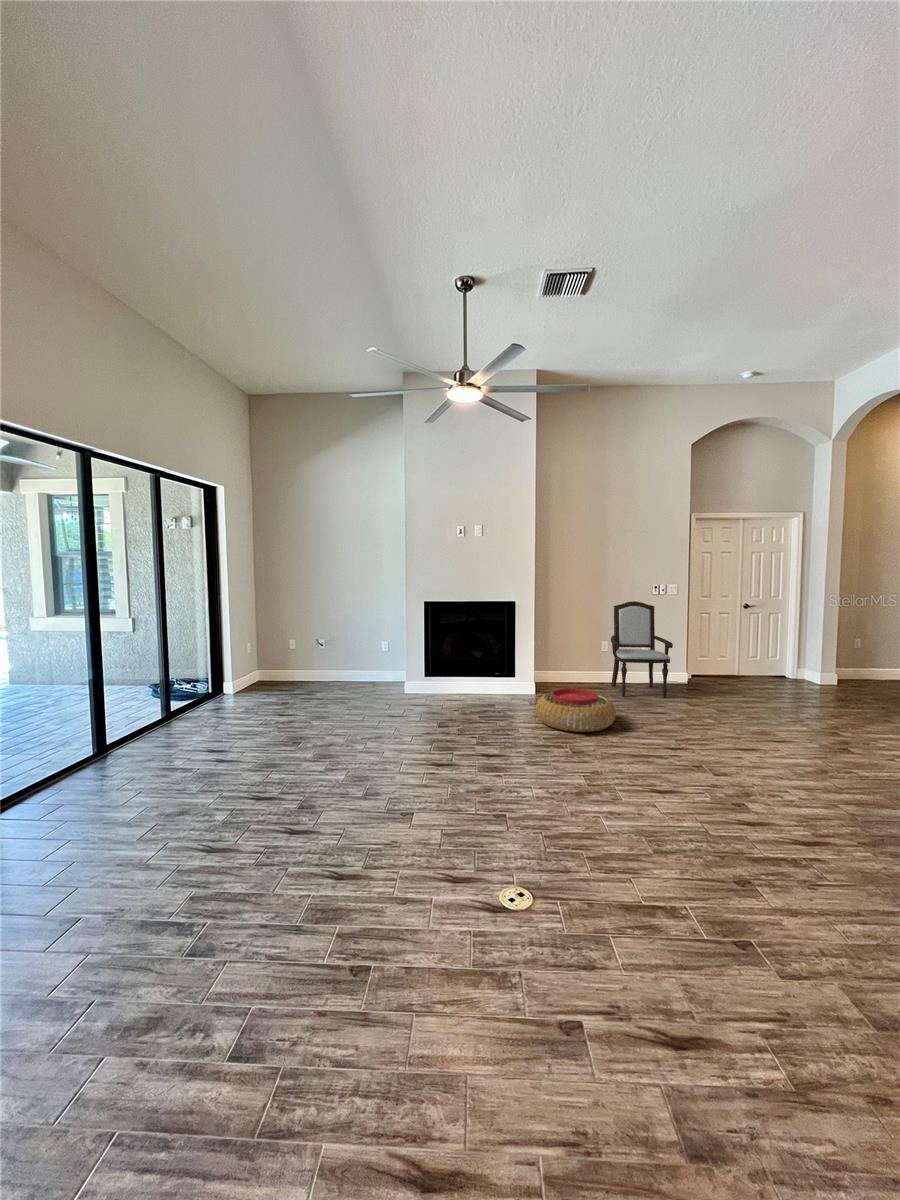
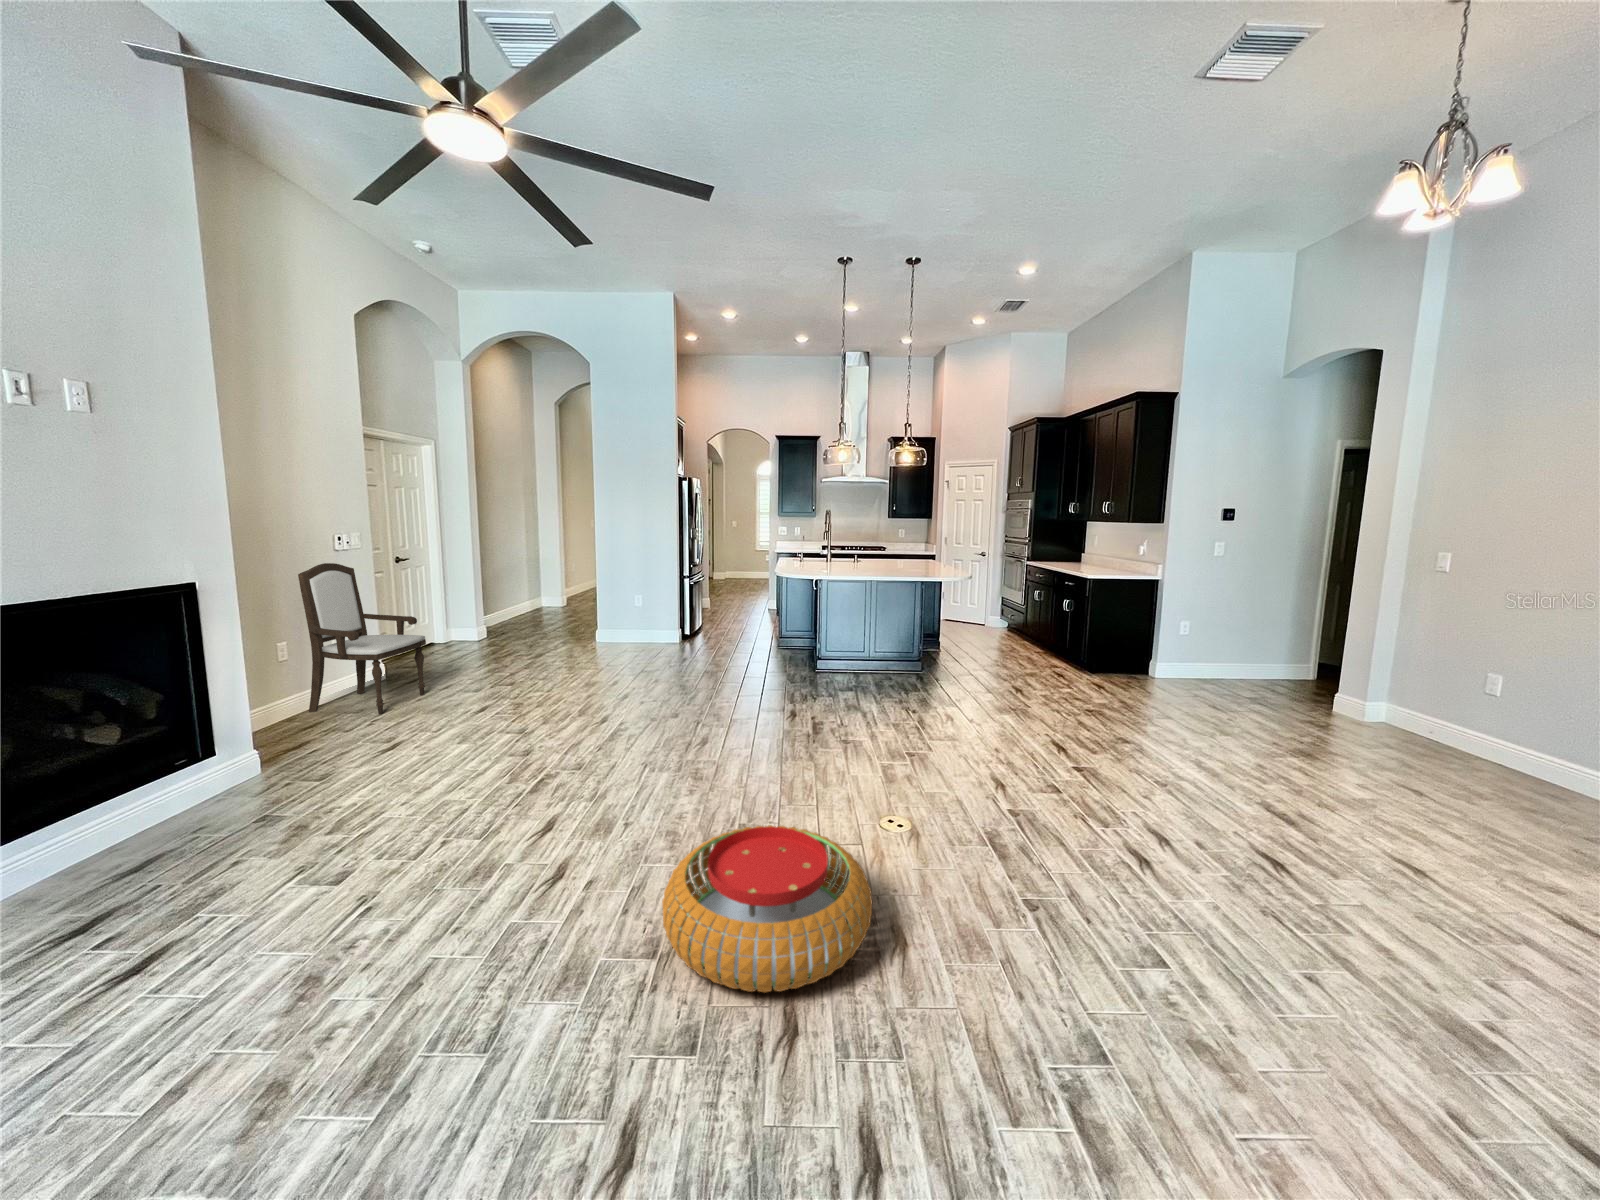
pouf: present [536,689,616,732] -> present [662,825,872,992]

